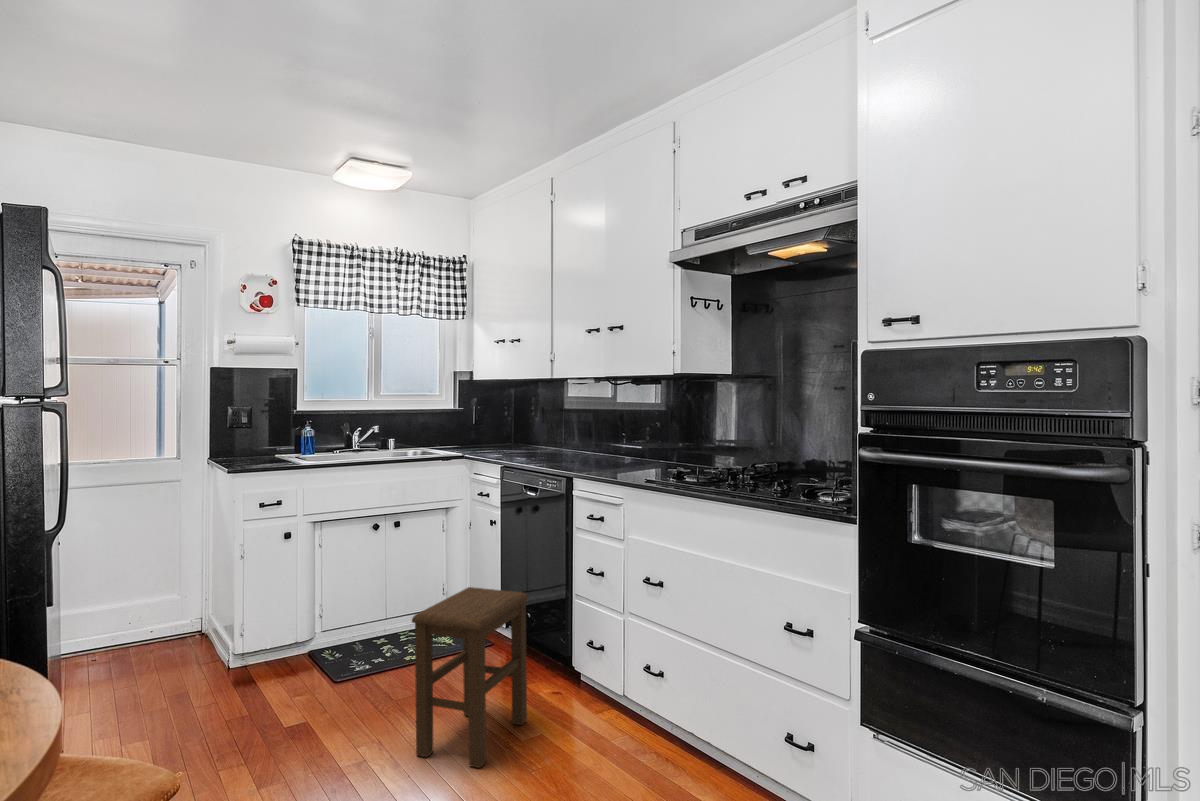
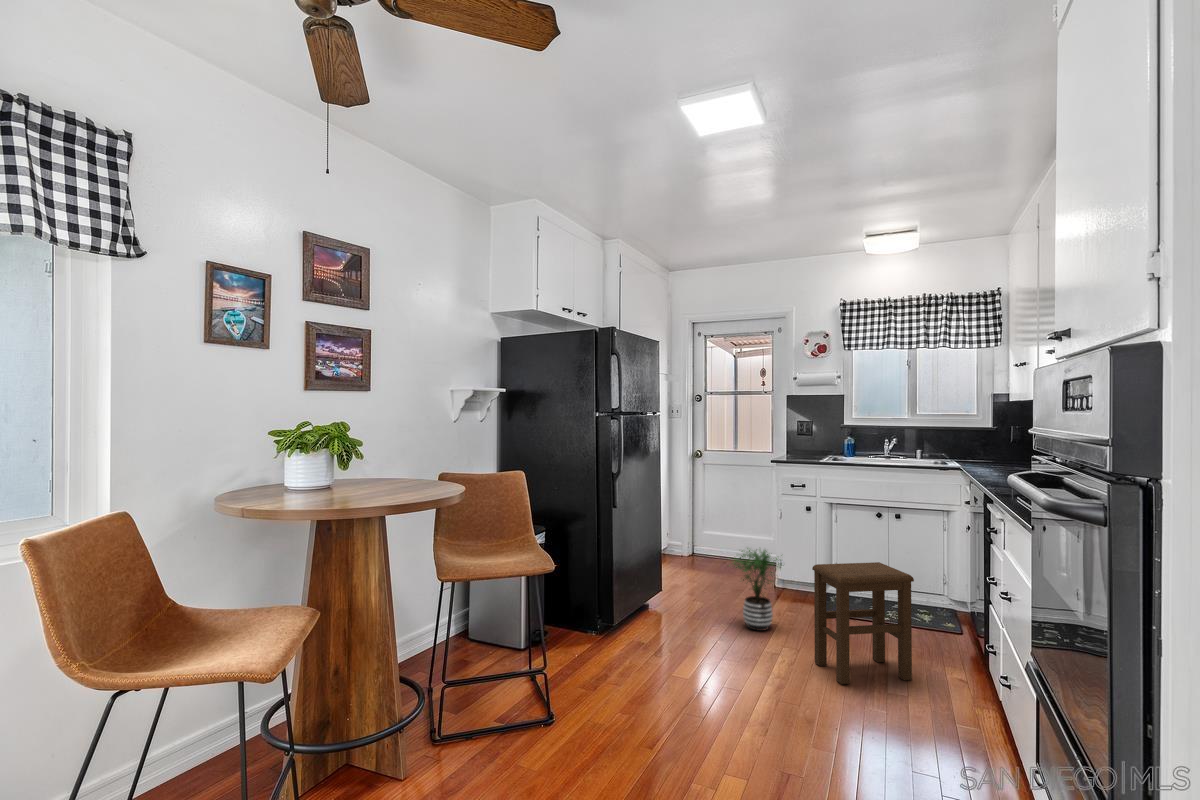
potted plant: none [223,611,326,751] -> present [734,548,782,631]

